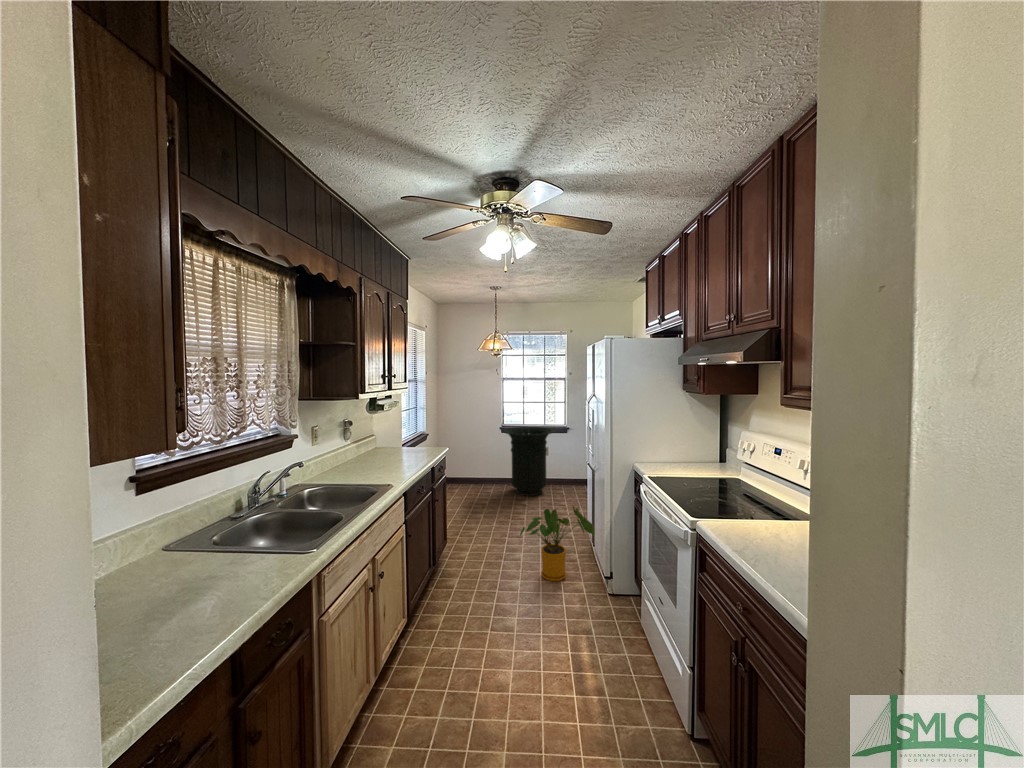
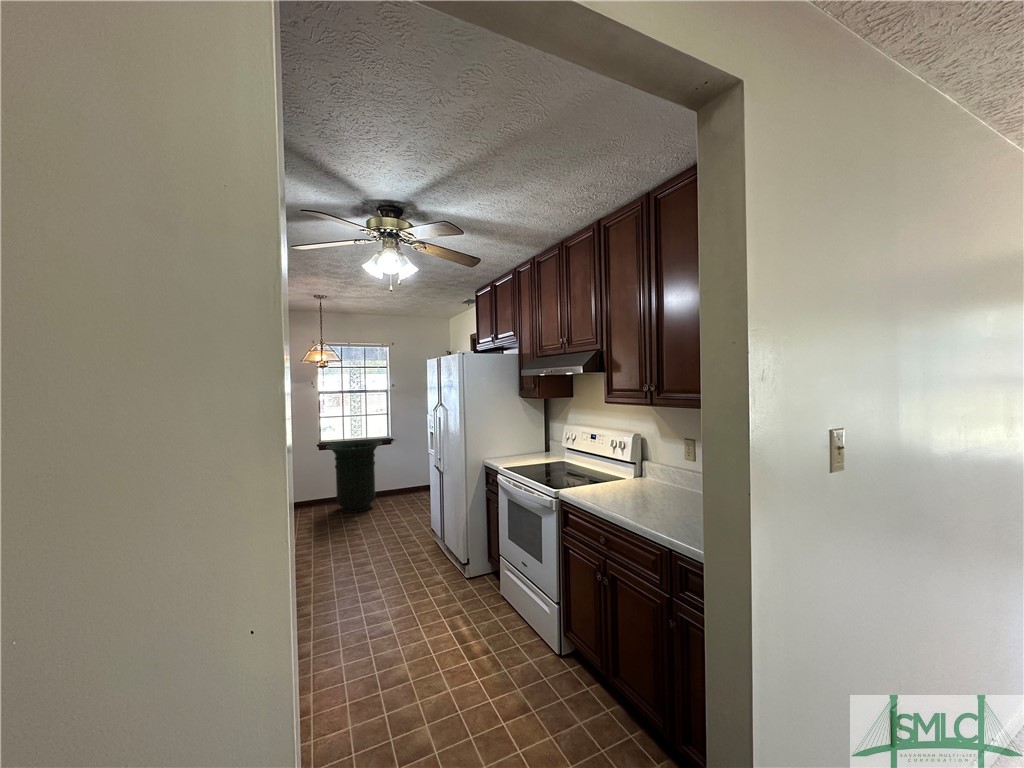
house plant: present [520,506,594,581] -> none [379,507,451,582]

